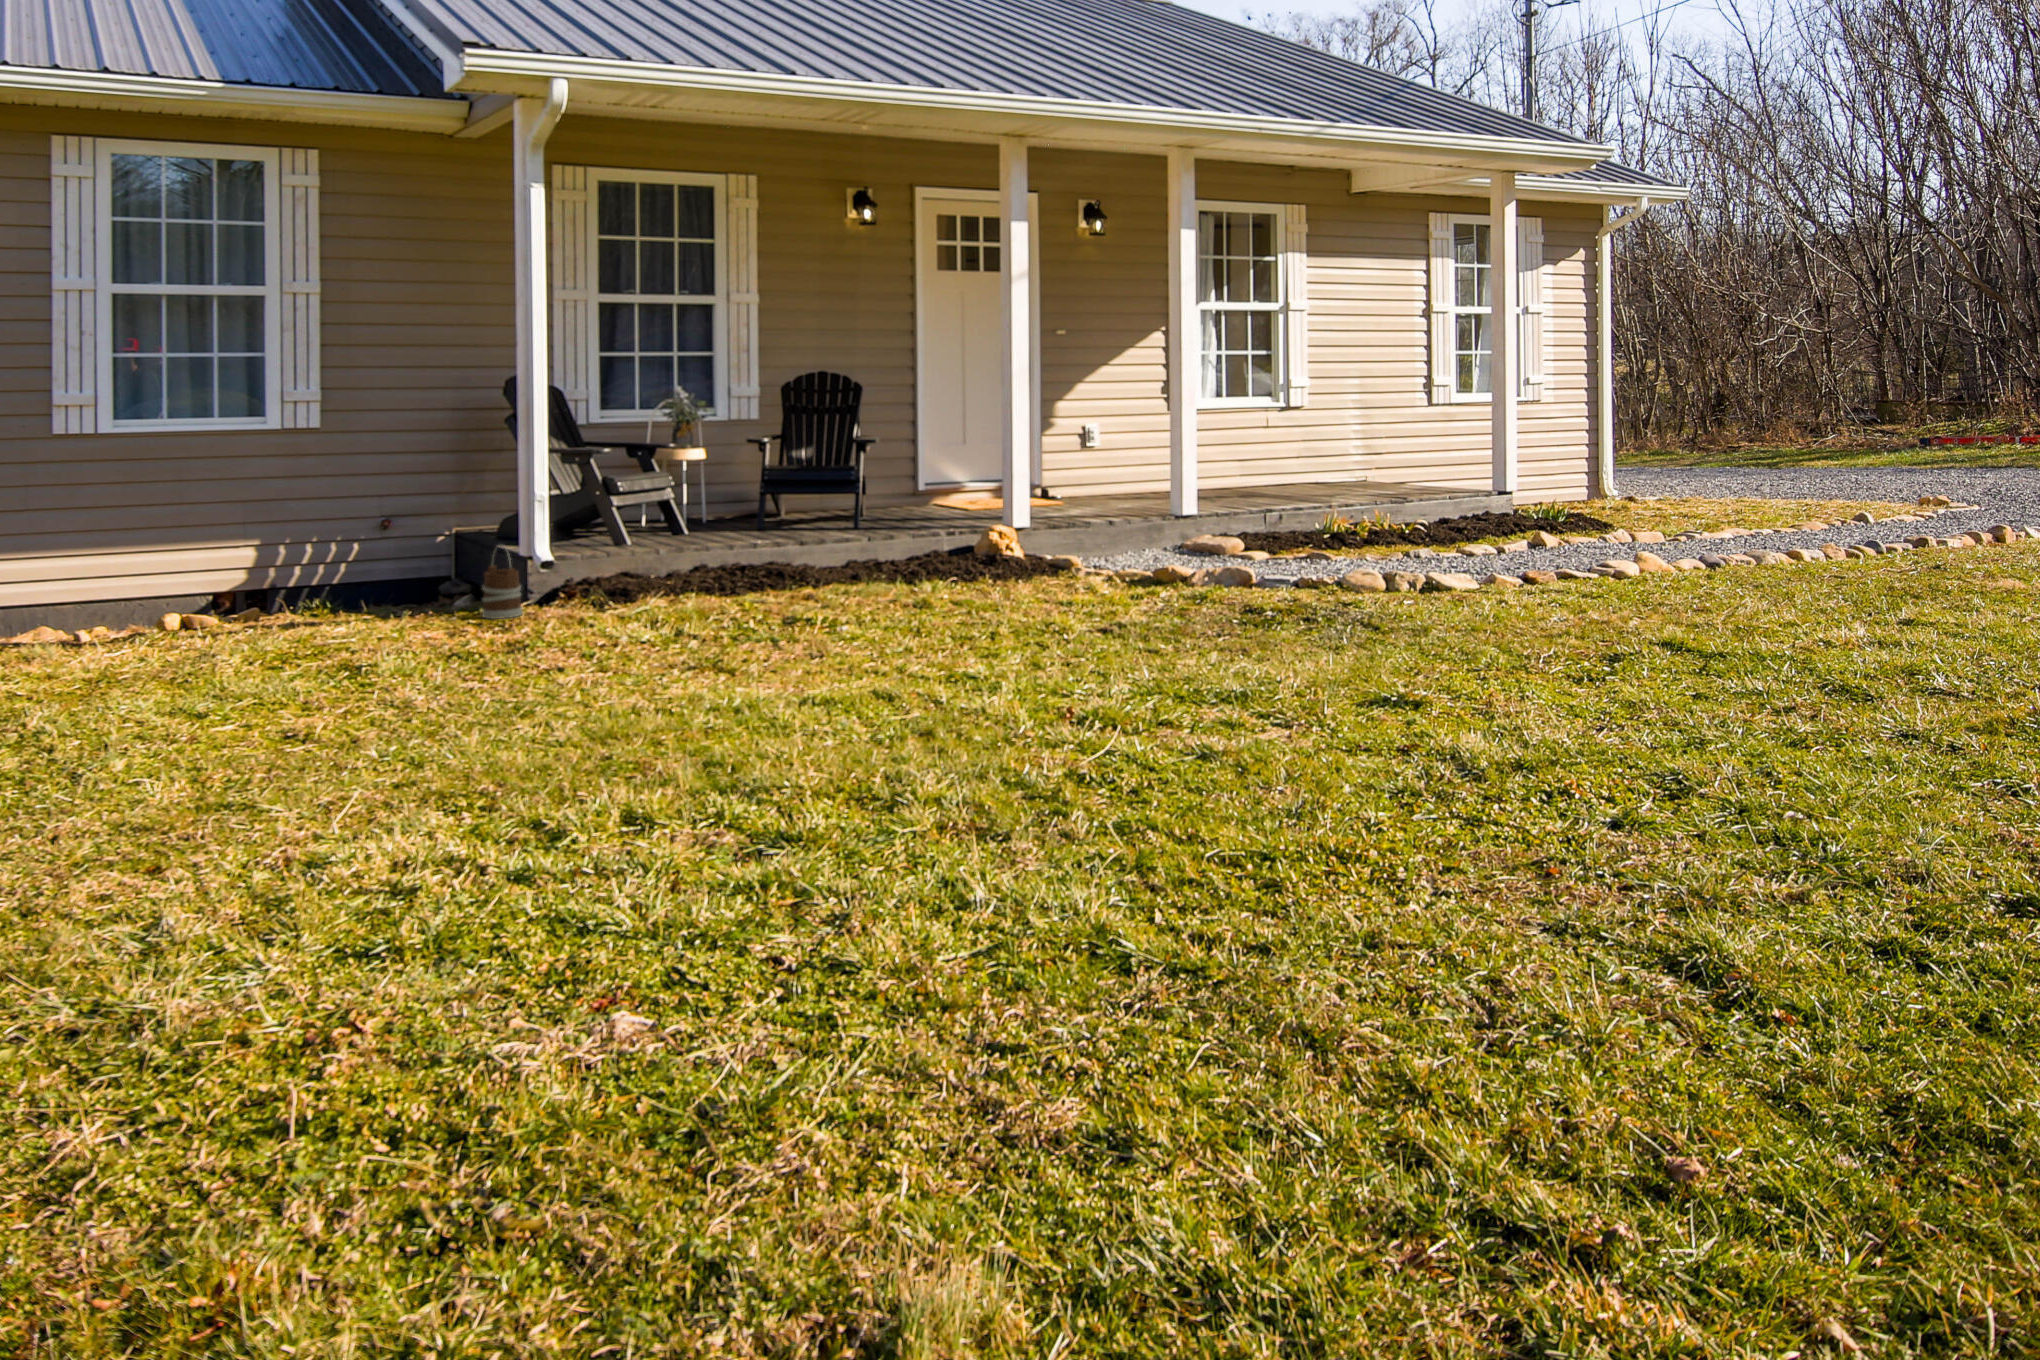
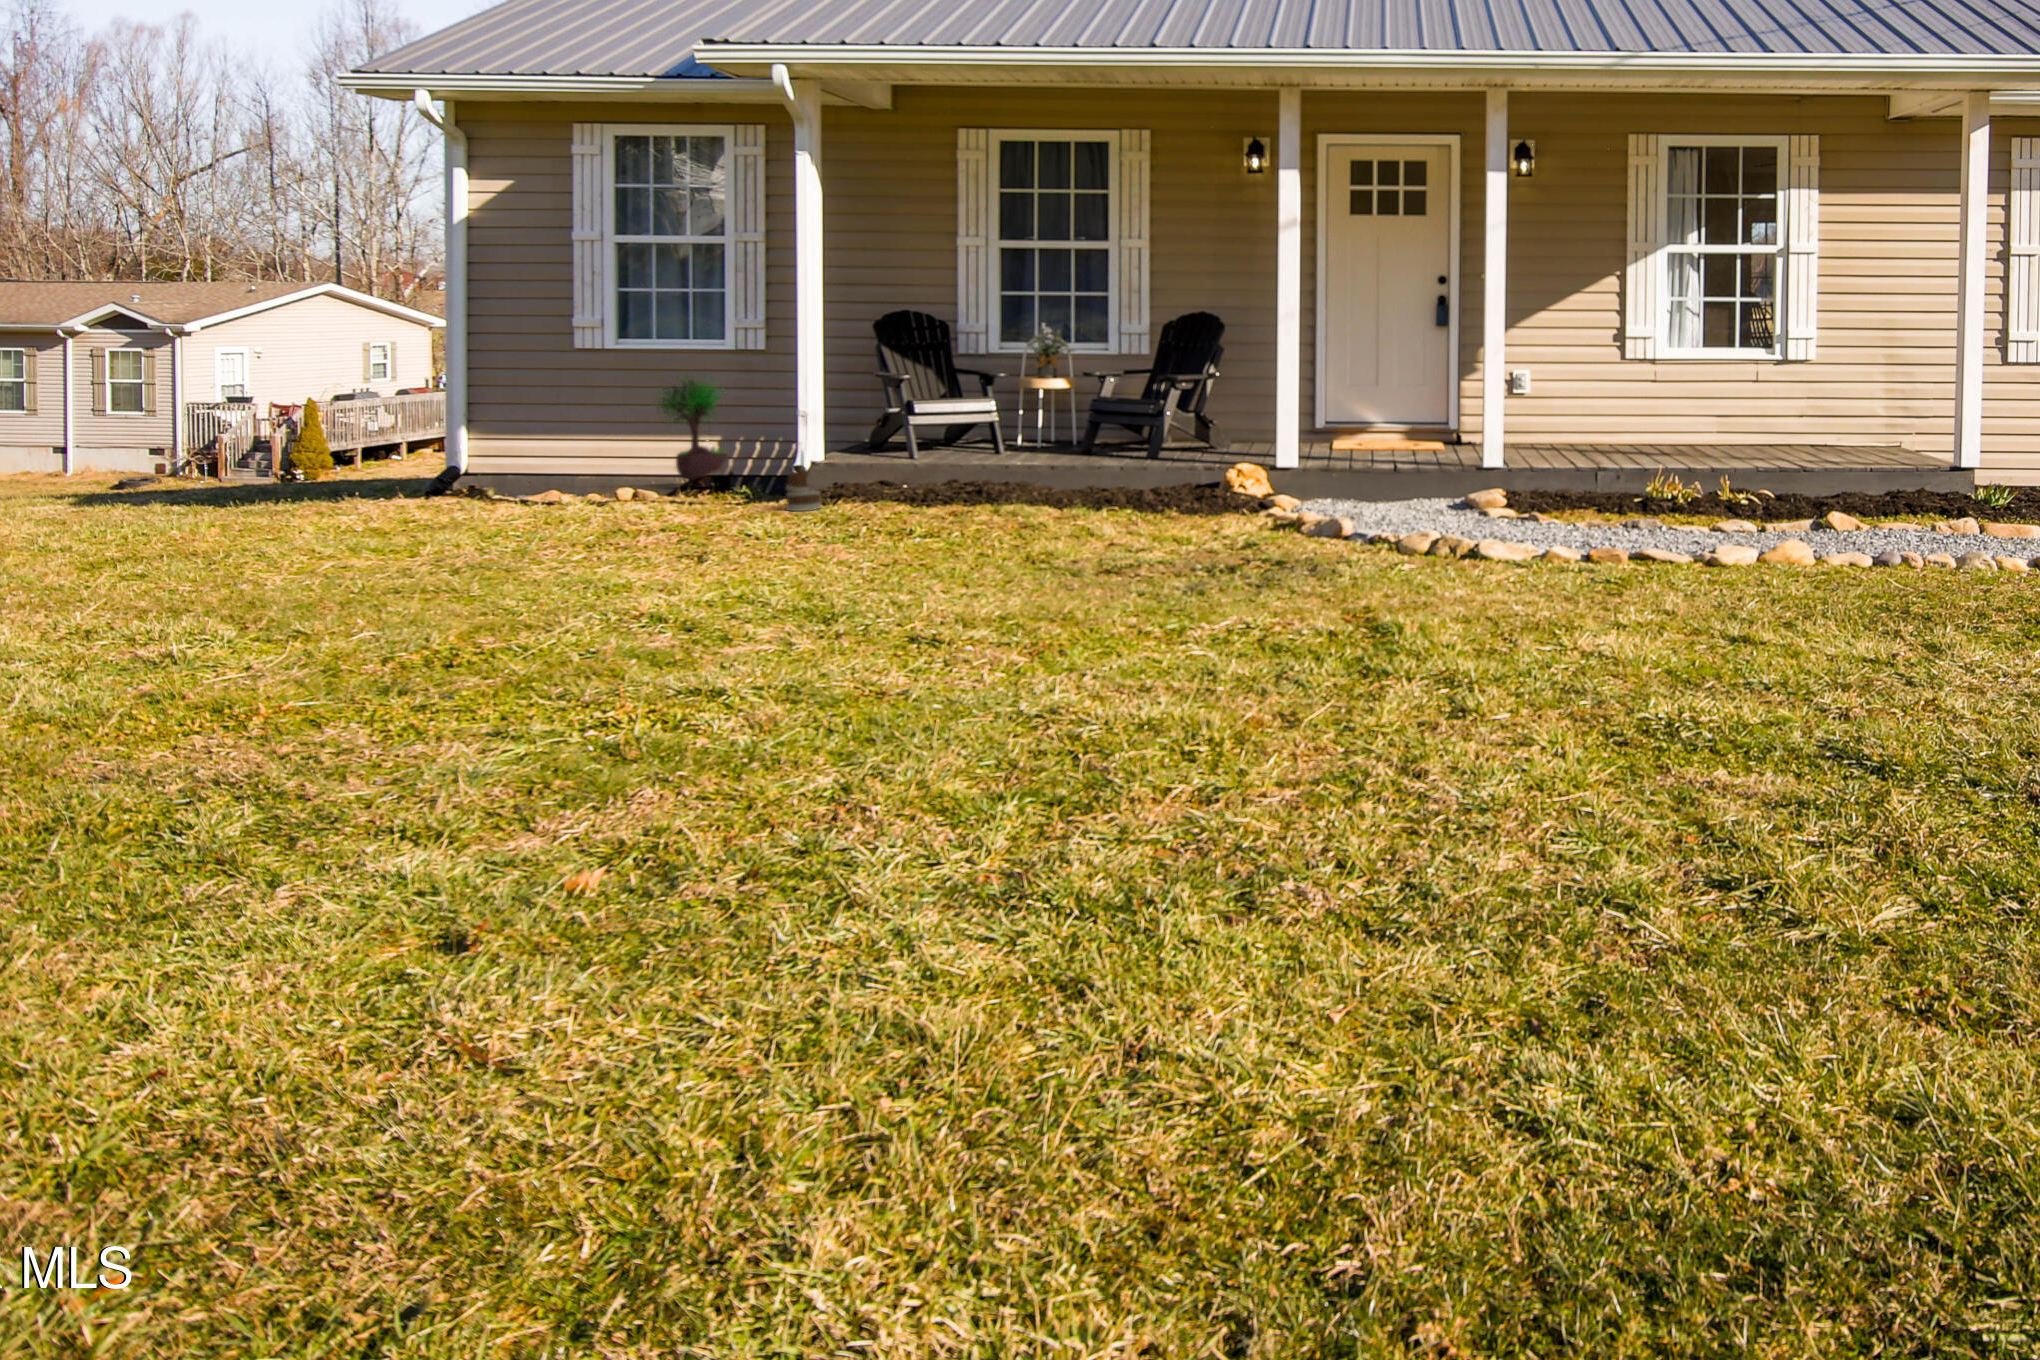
potted tree: none [208,452,306,604] -> present [655,376,727,487]

